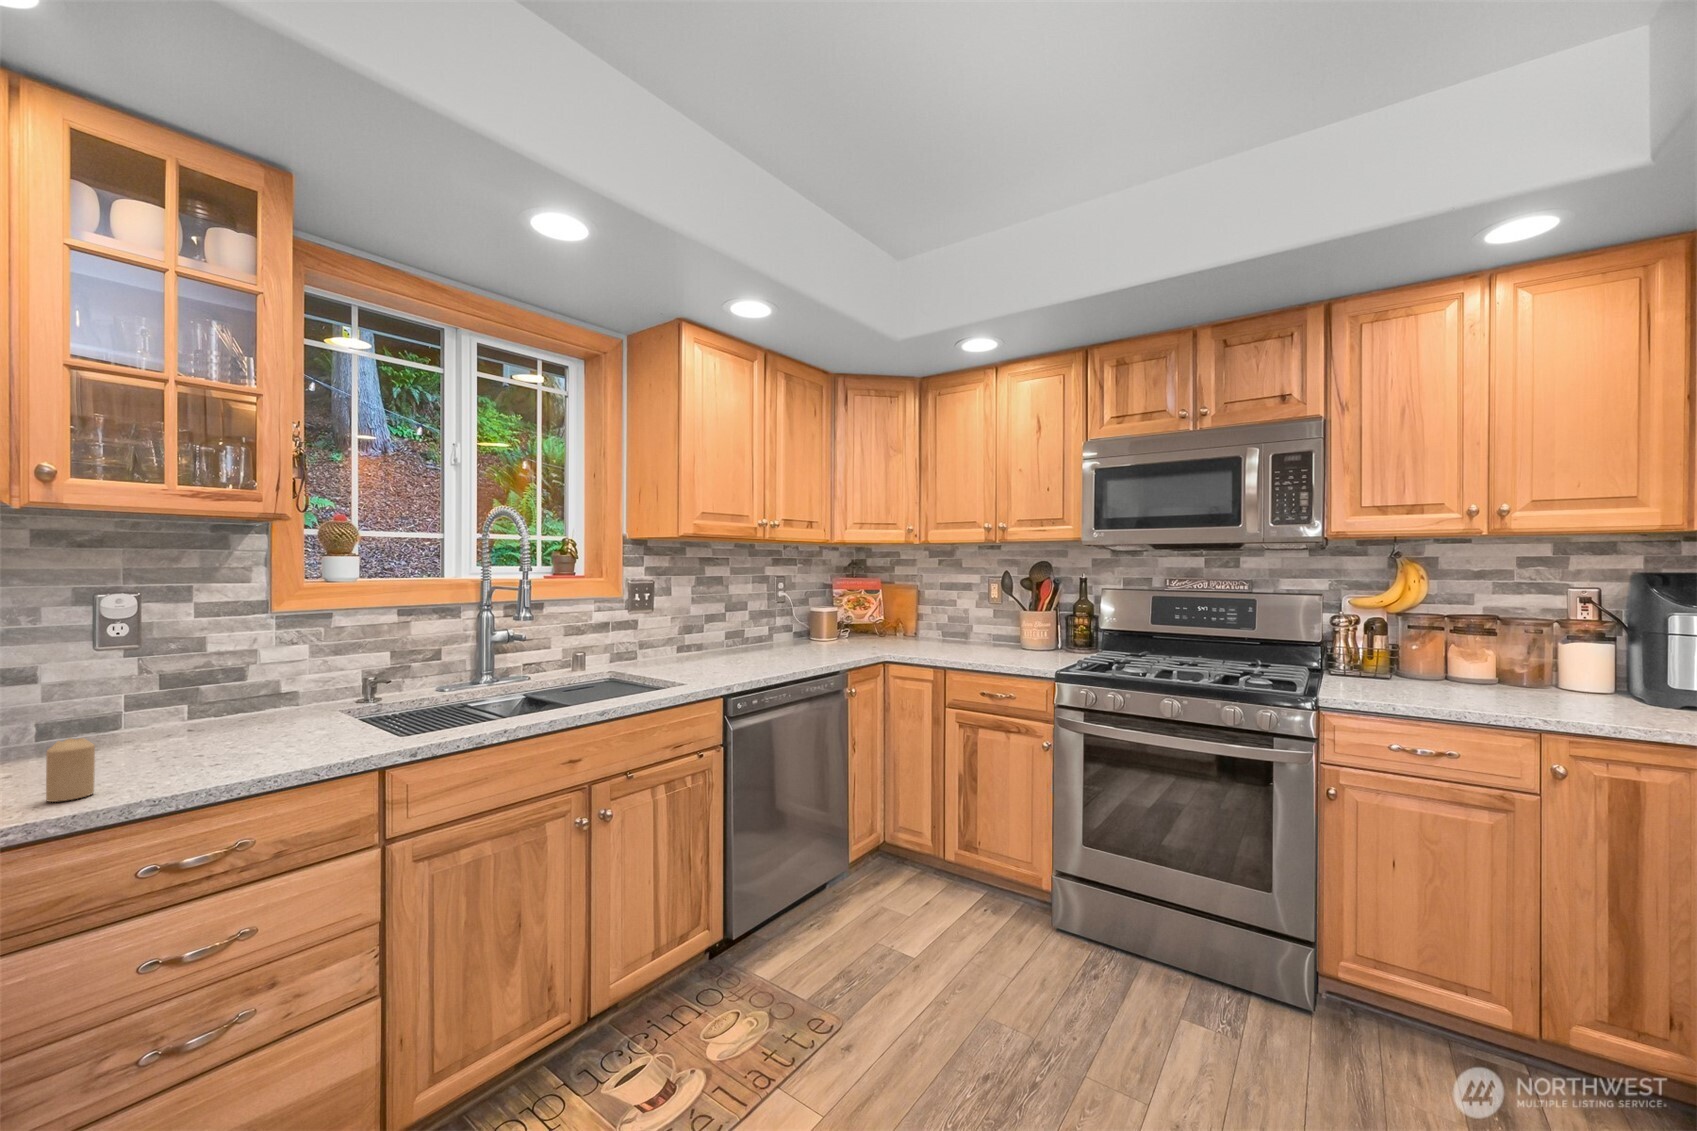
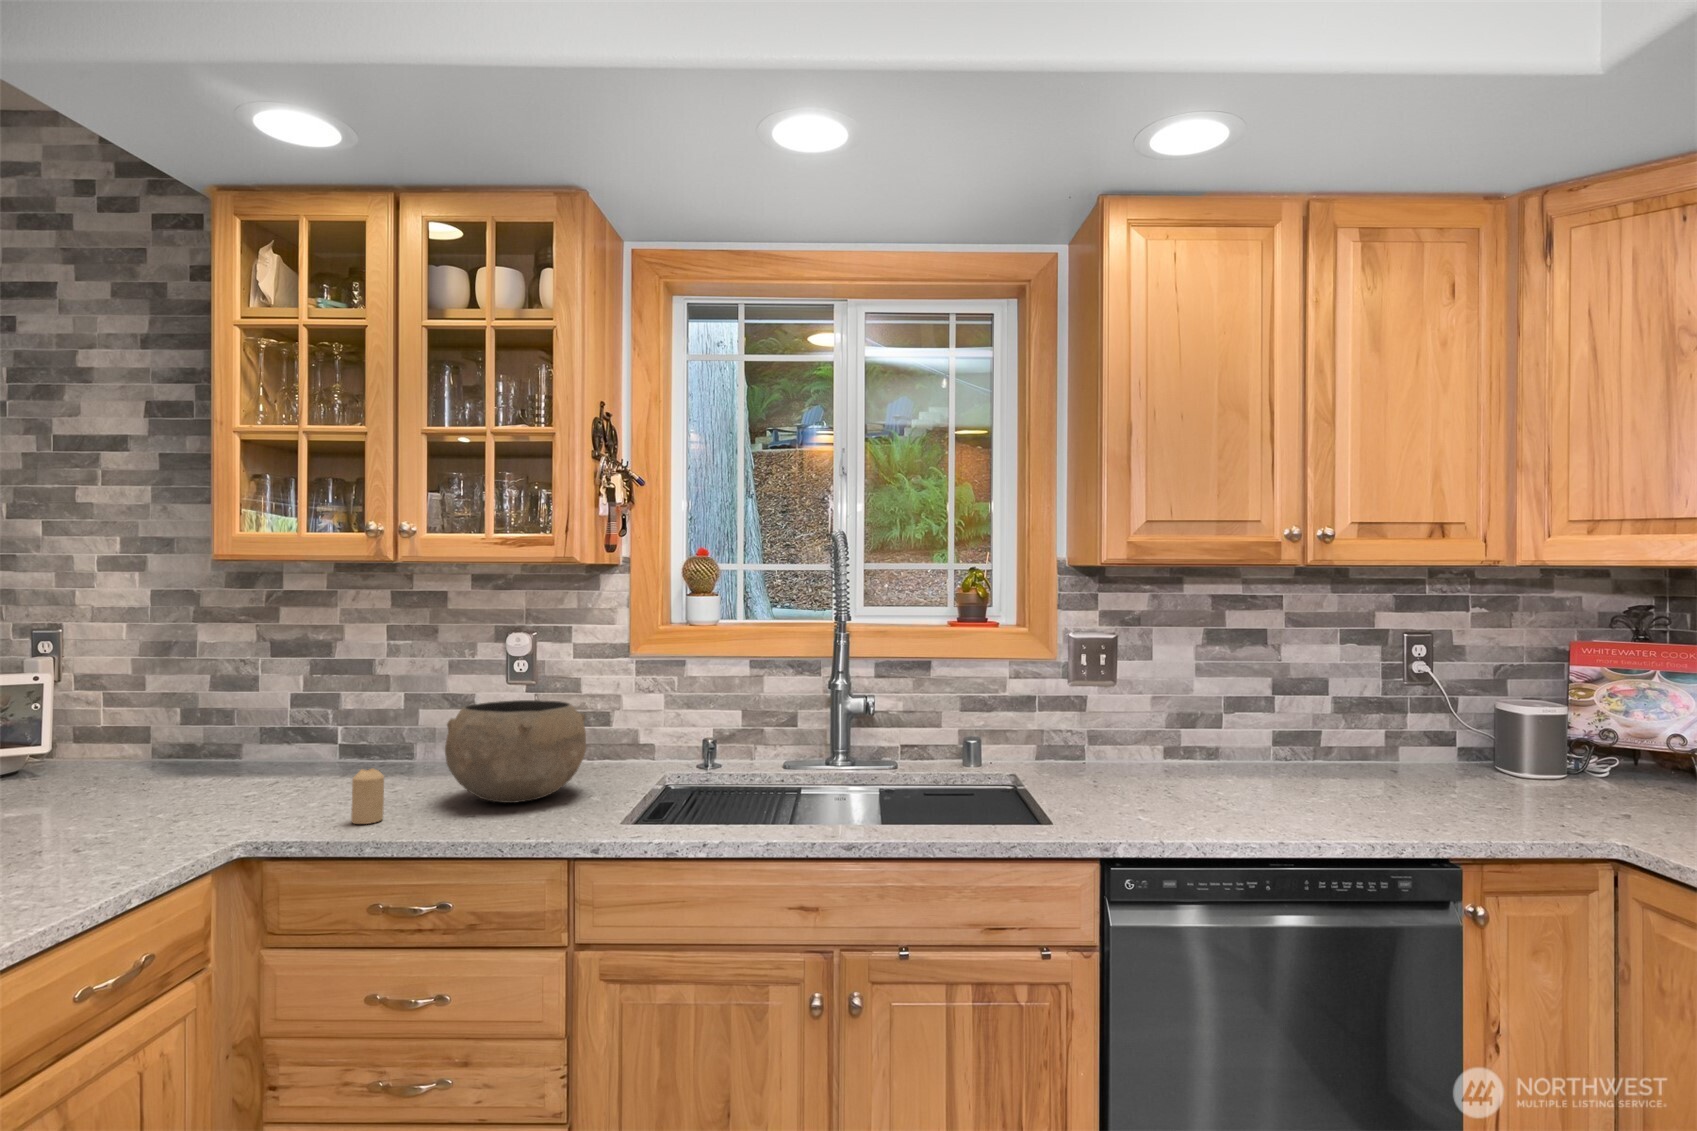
ceramic bowl: none [118,653,308,756] -> present [445,700,586,803]

